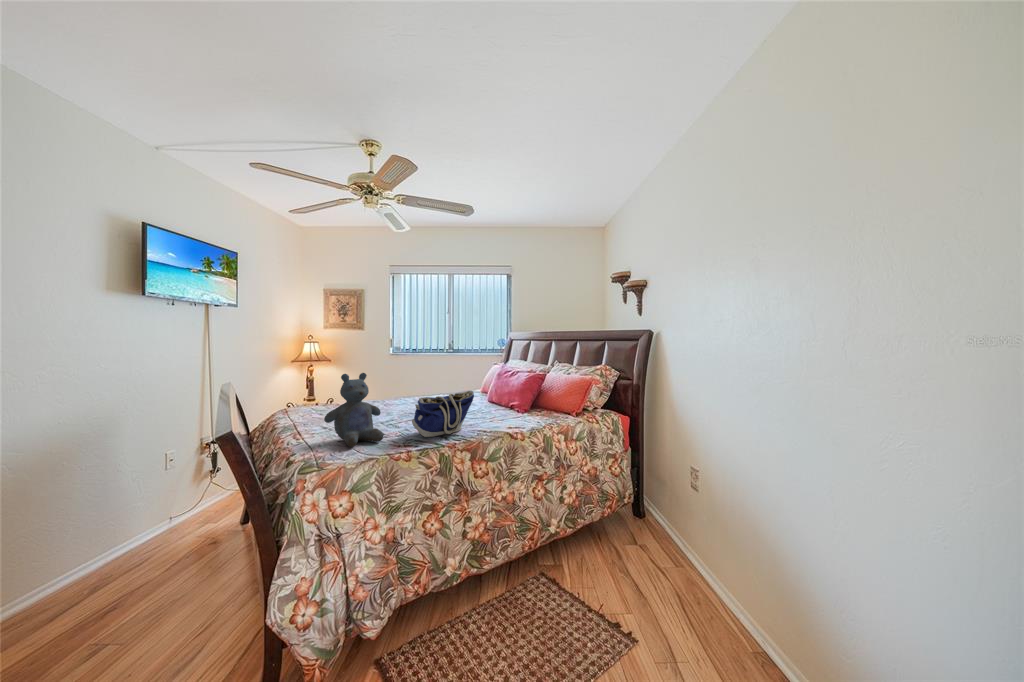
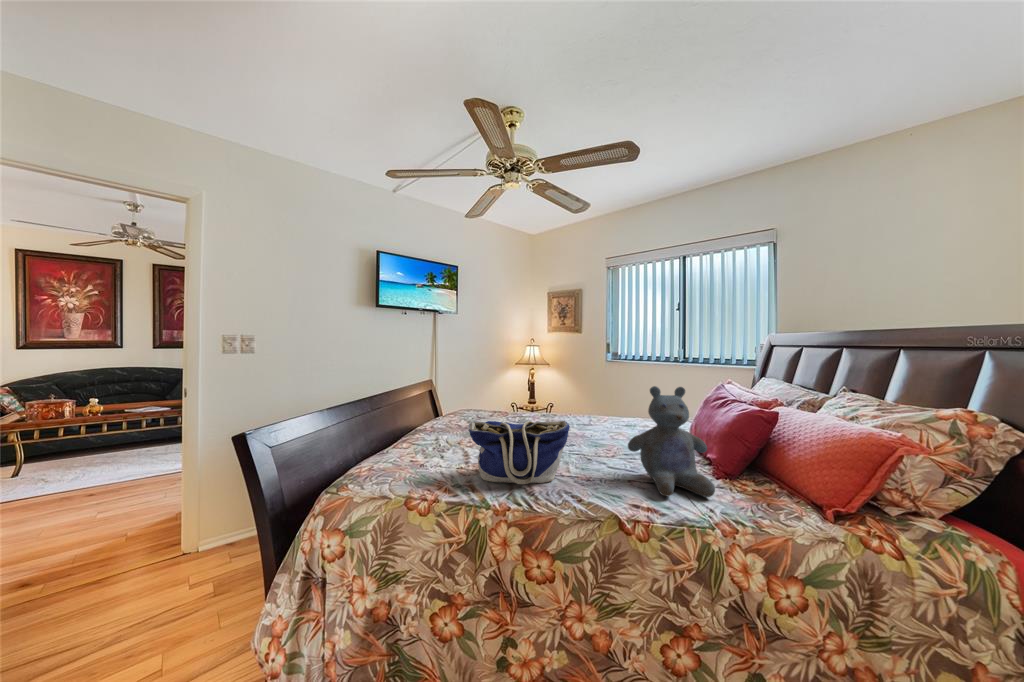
stuffed bear: present [324,373,384,447] -> present [628,386,715,497]

